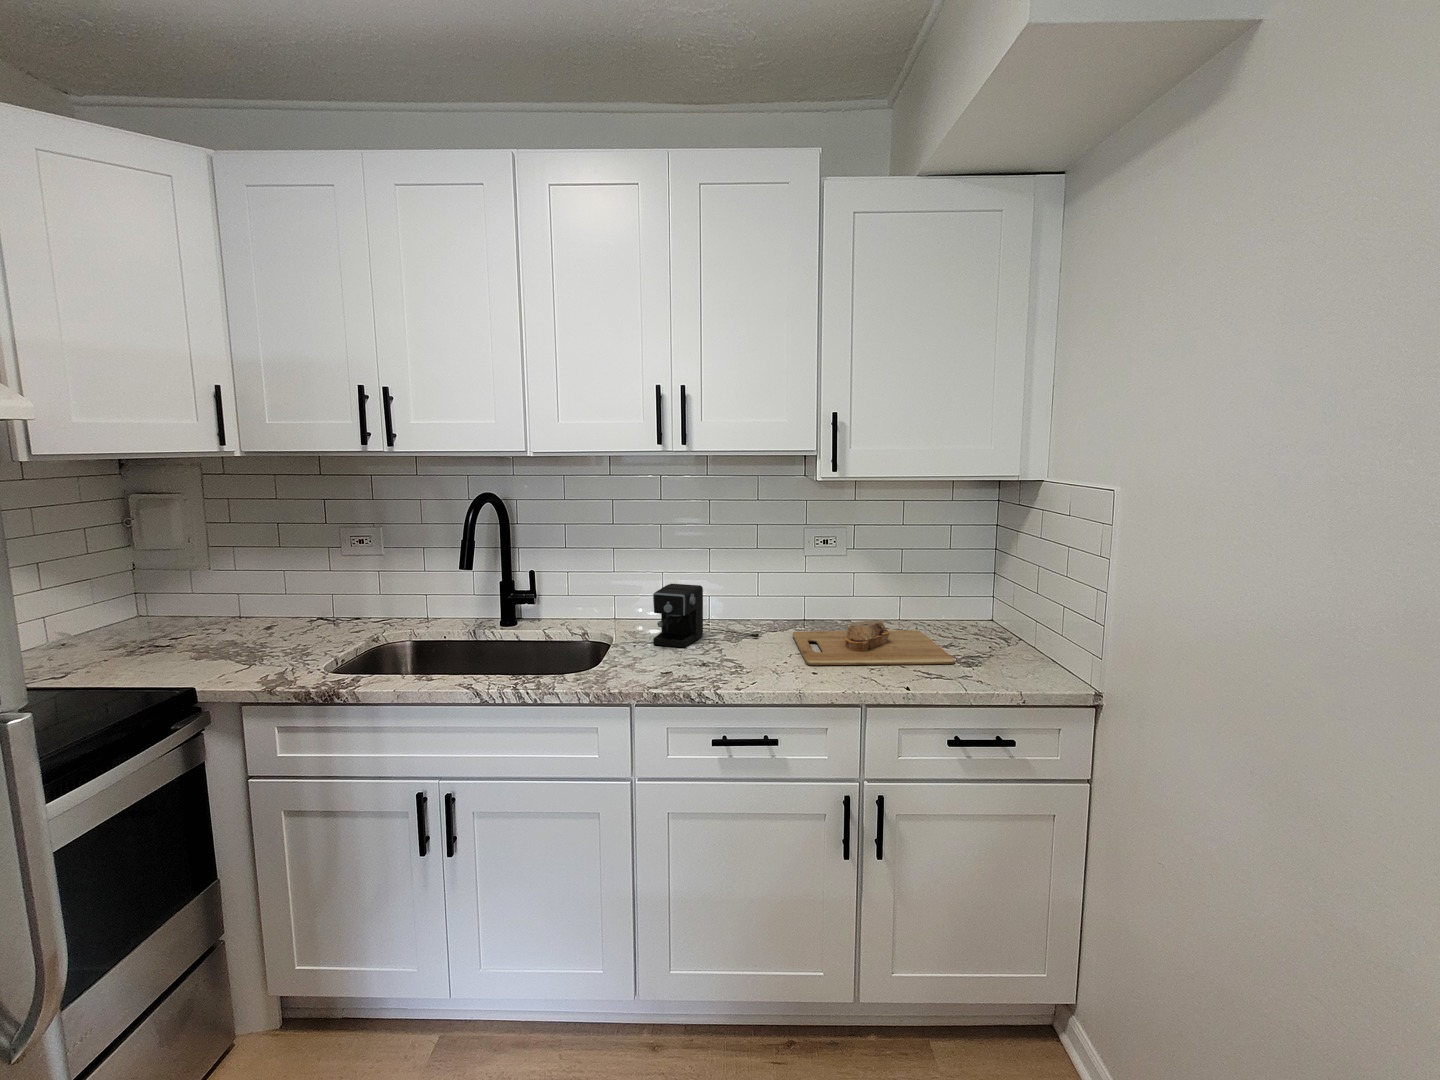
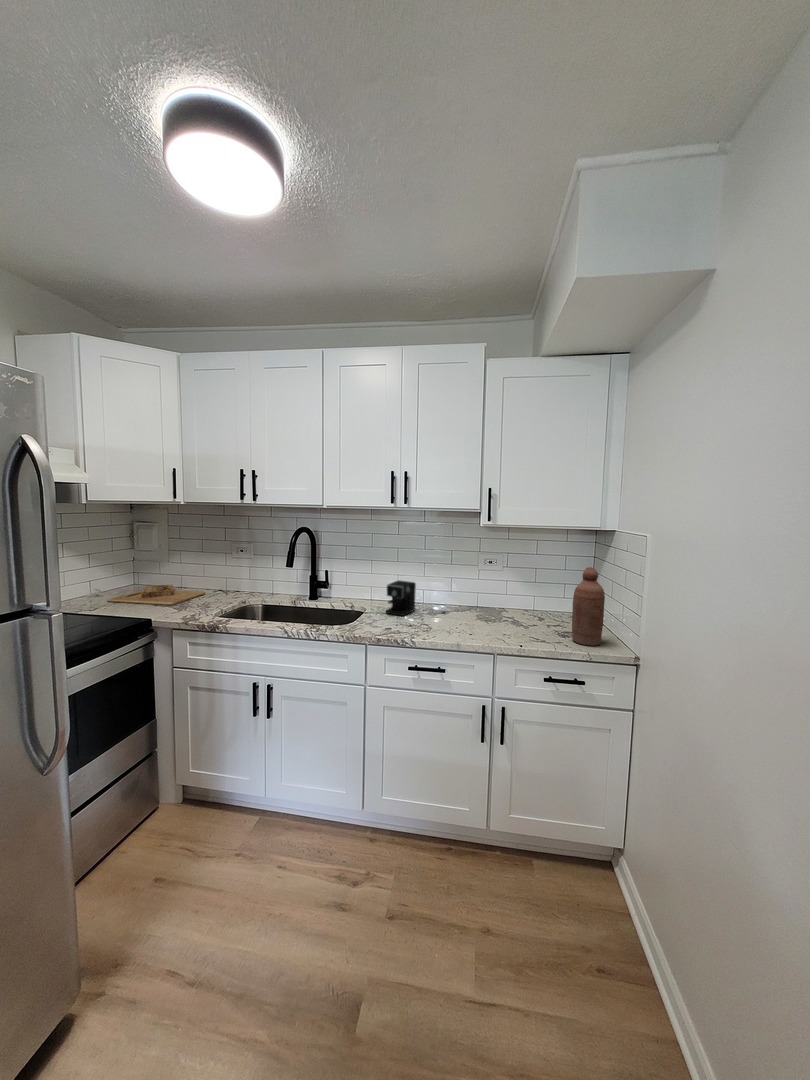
bottle: none [985,546,1040,678] -> present [572,567,605,646]
cutting board: present [793,621,955,665] -> present [108,585,205,605]

